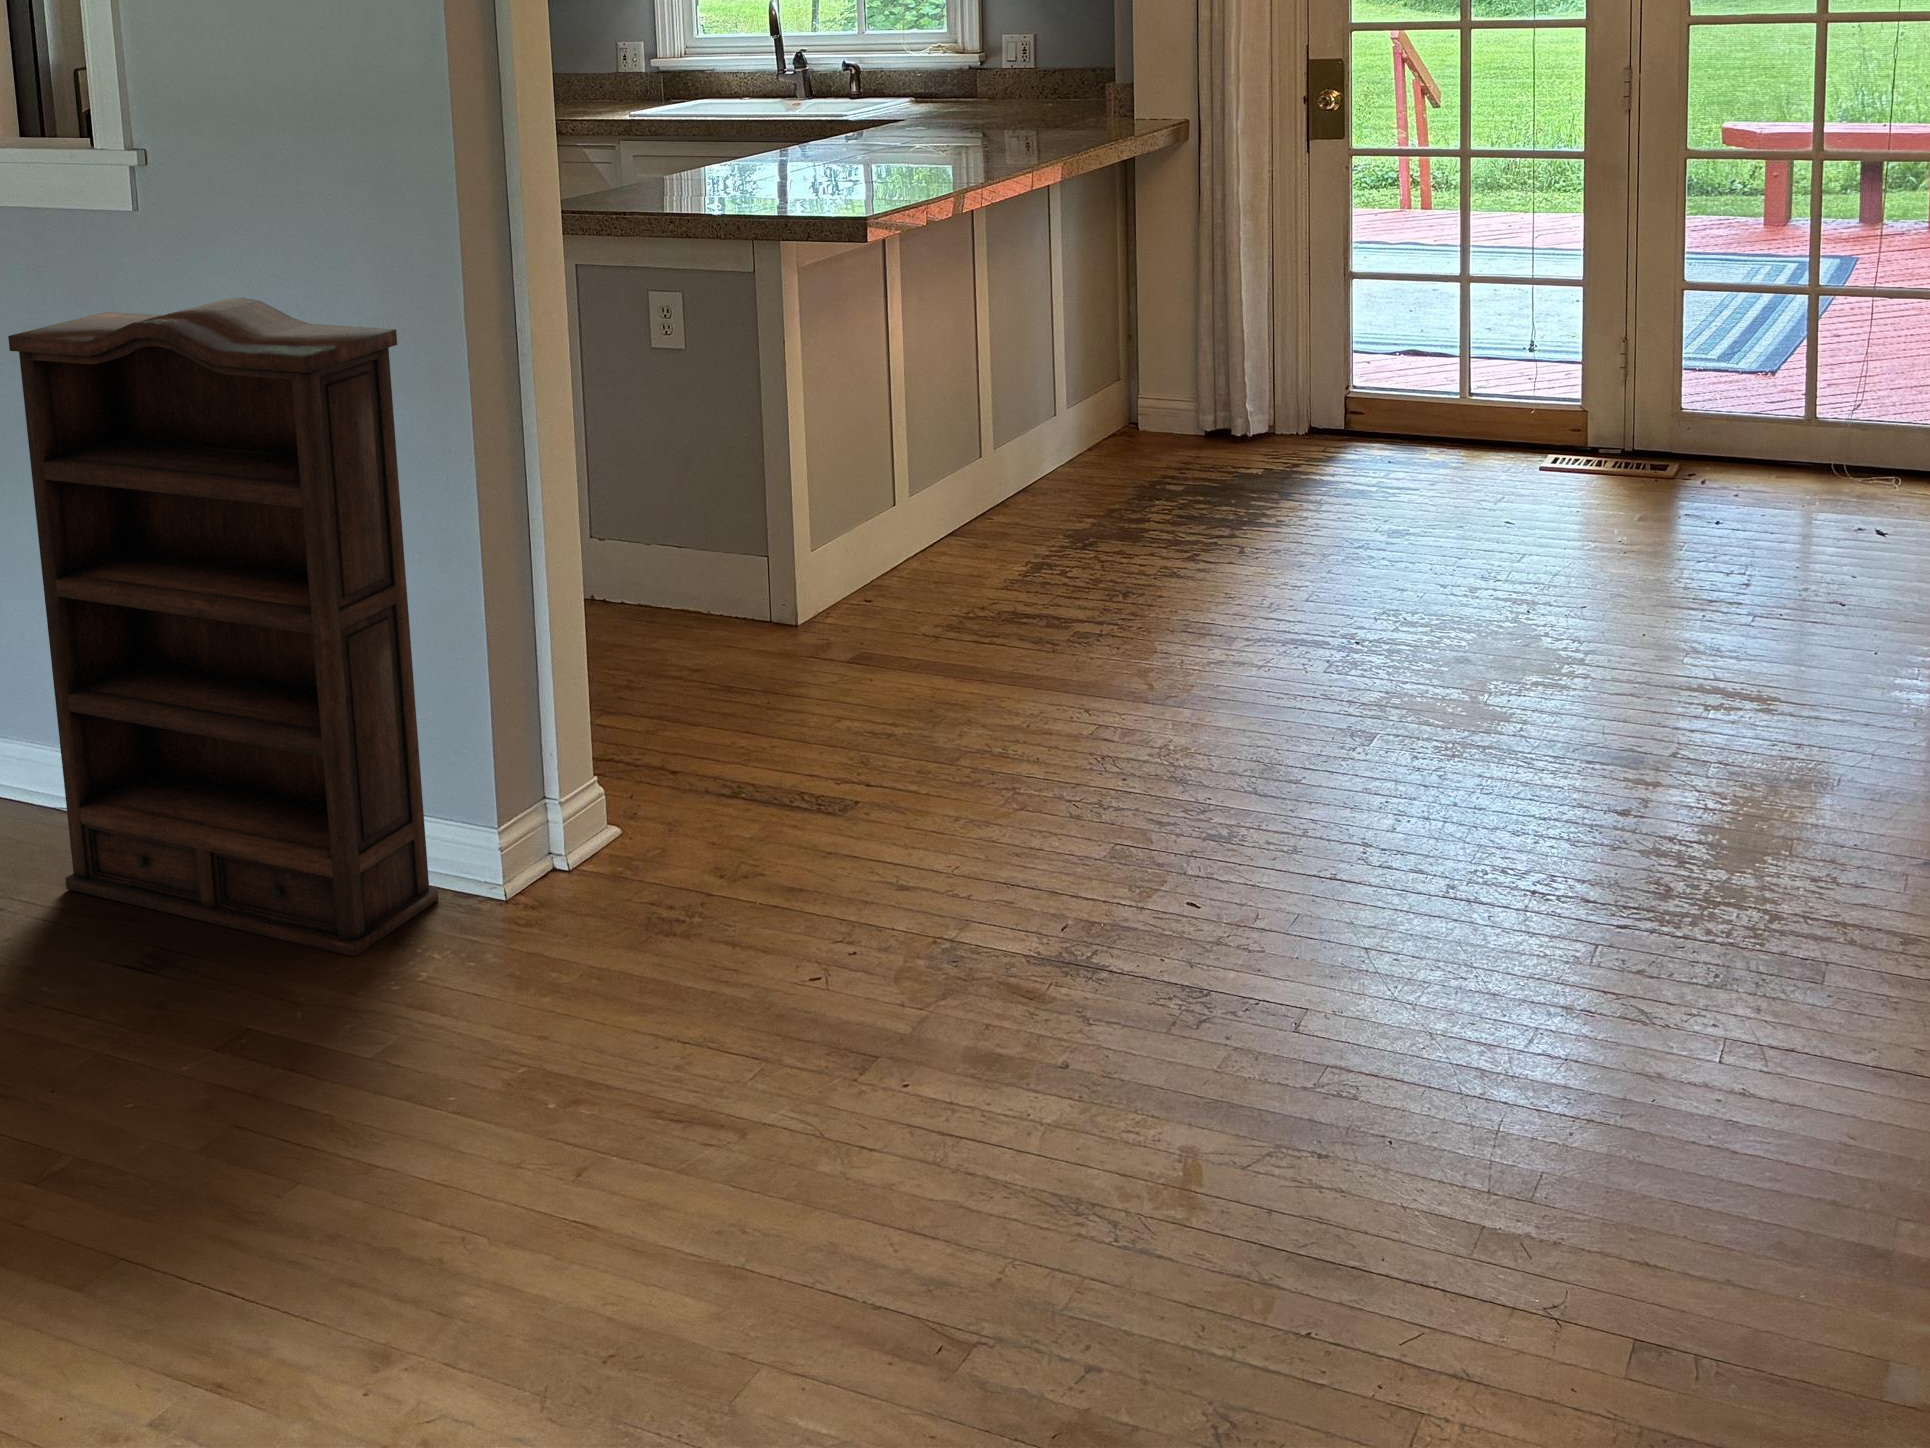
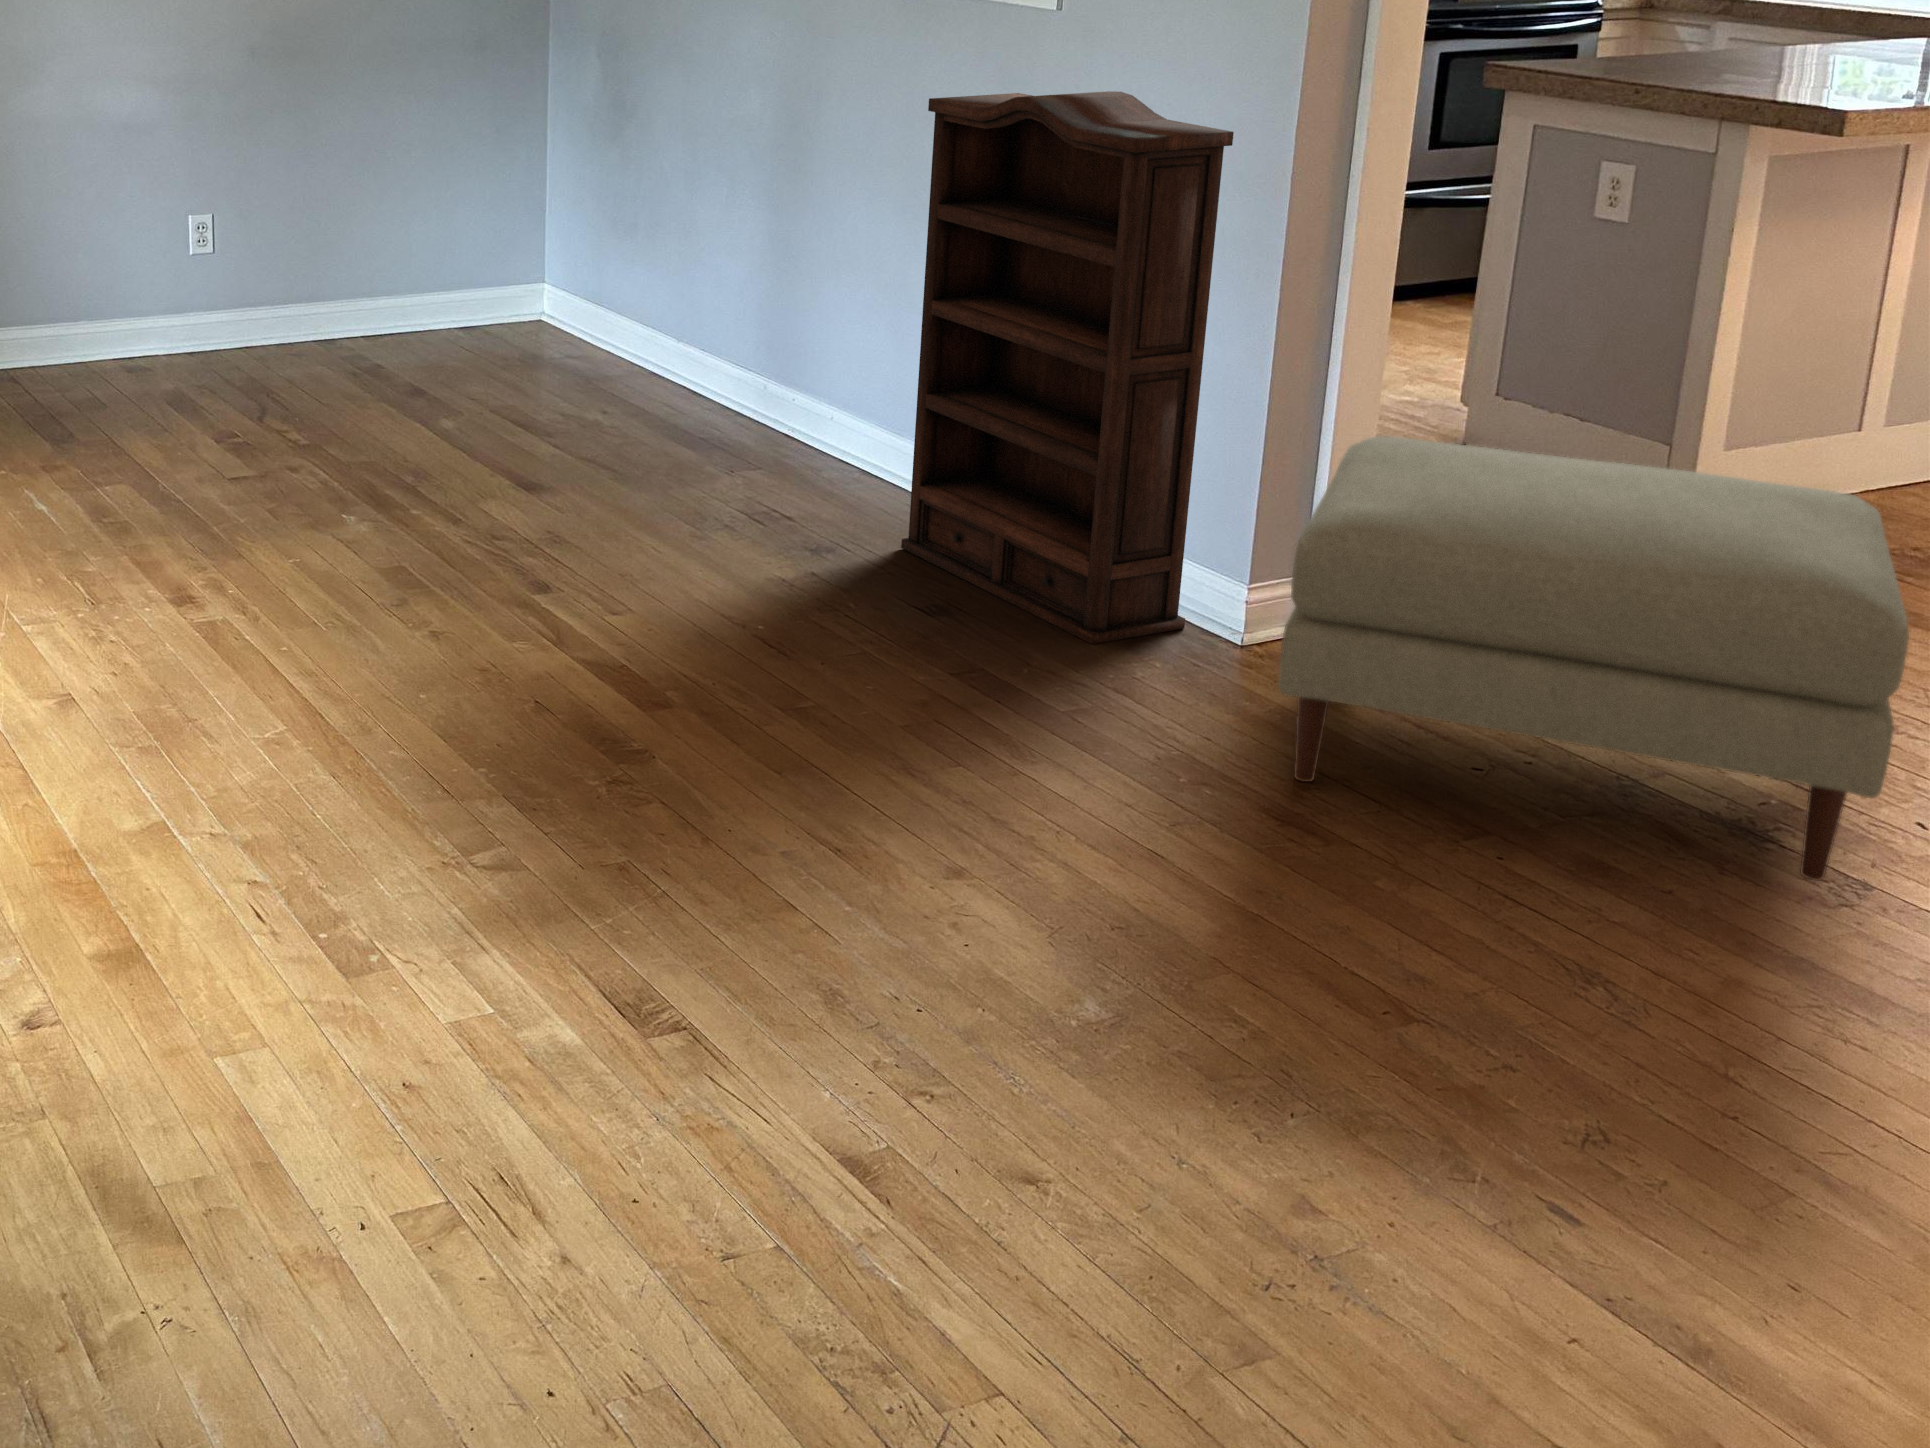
ottoman: none [583,595,1209,1071] -> present [1278,436,1909,880]

